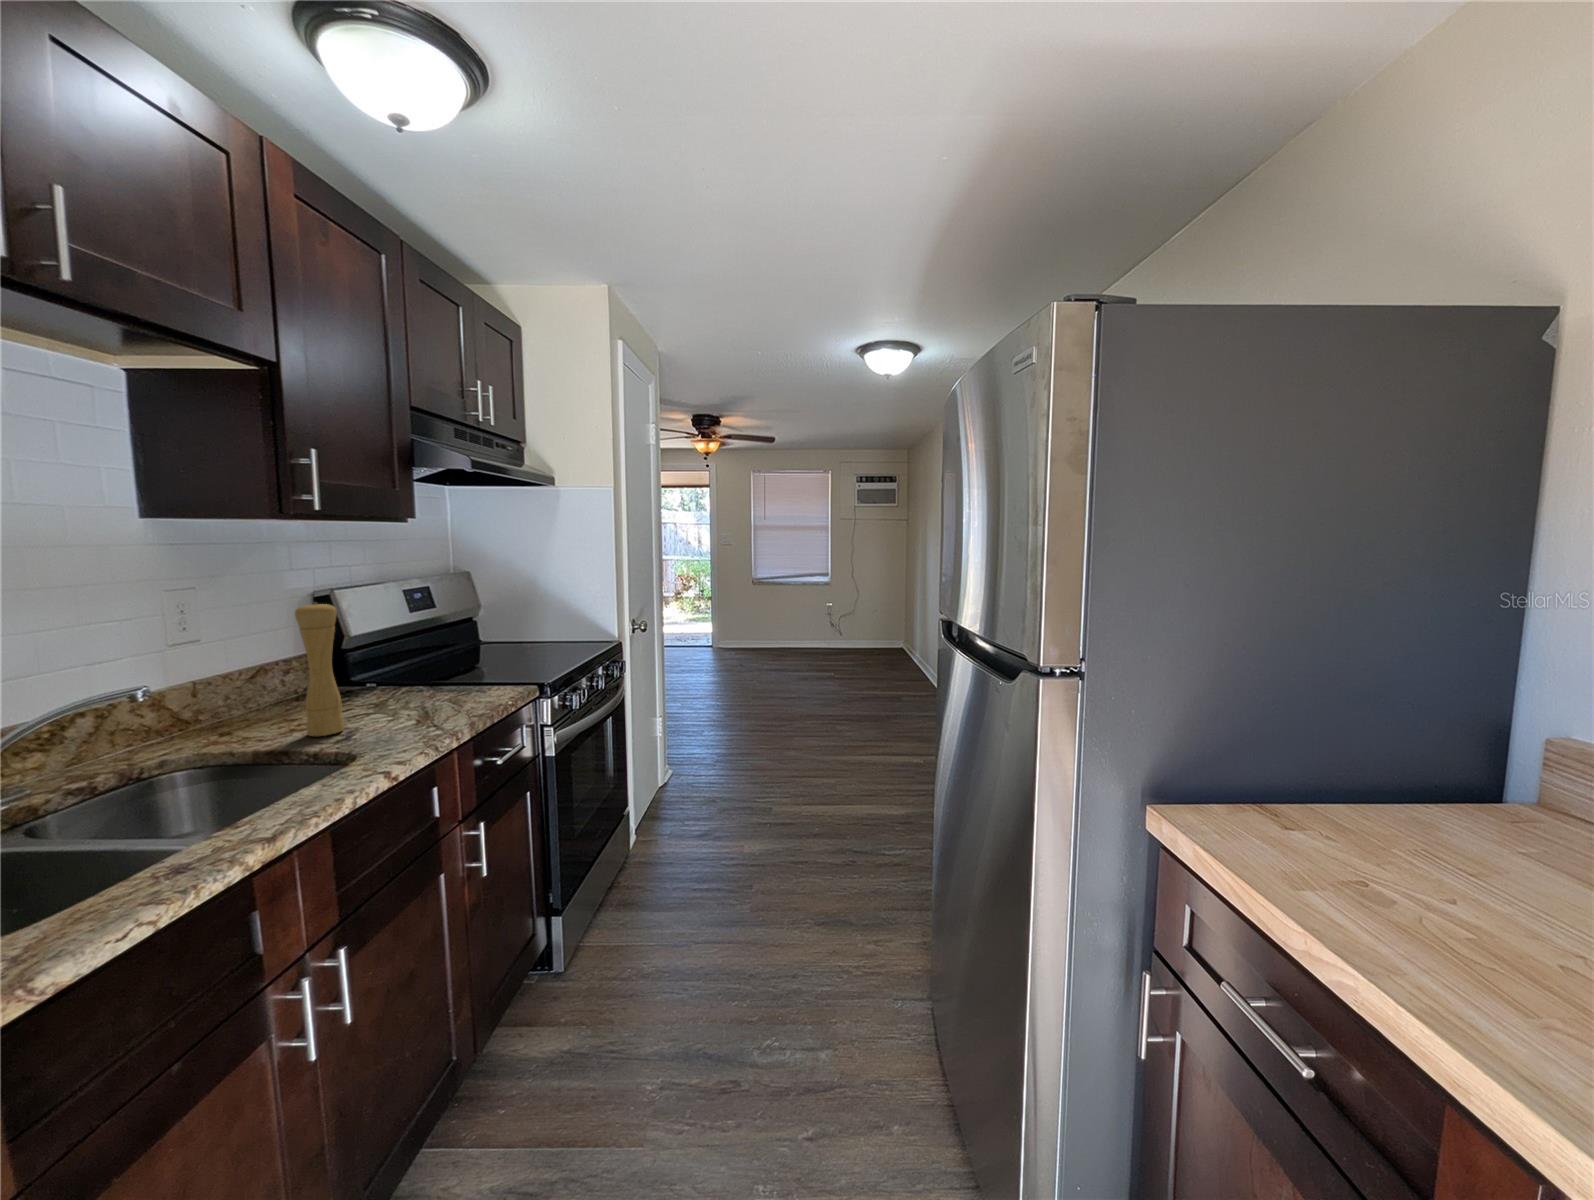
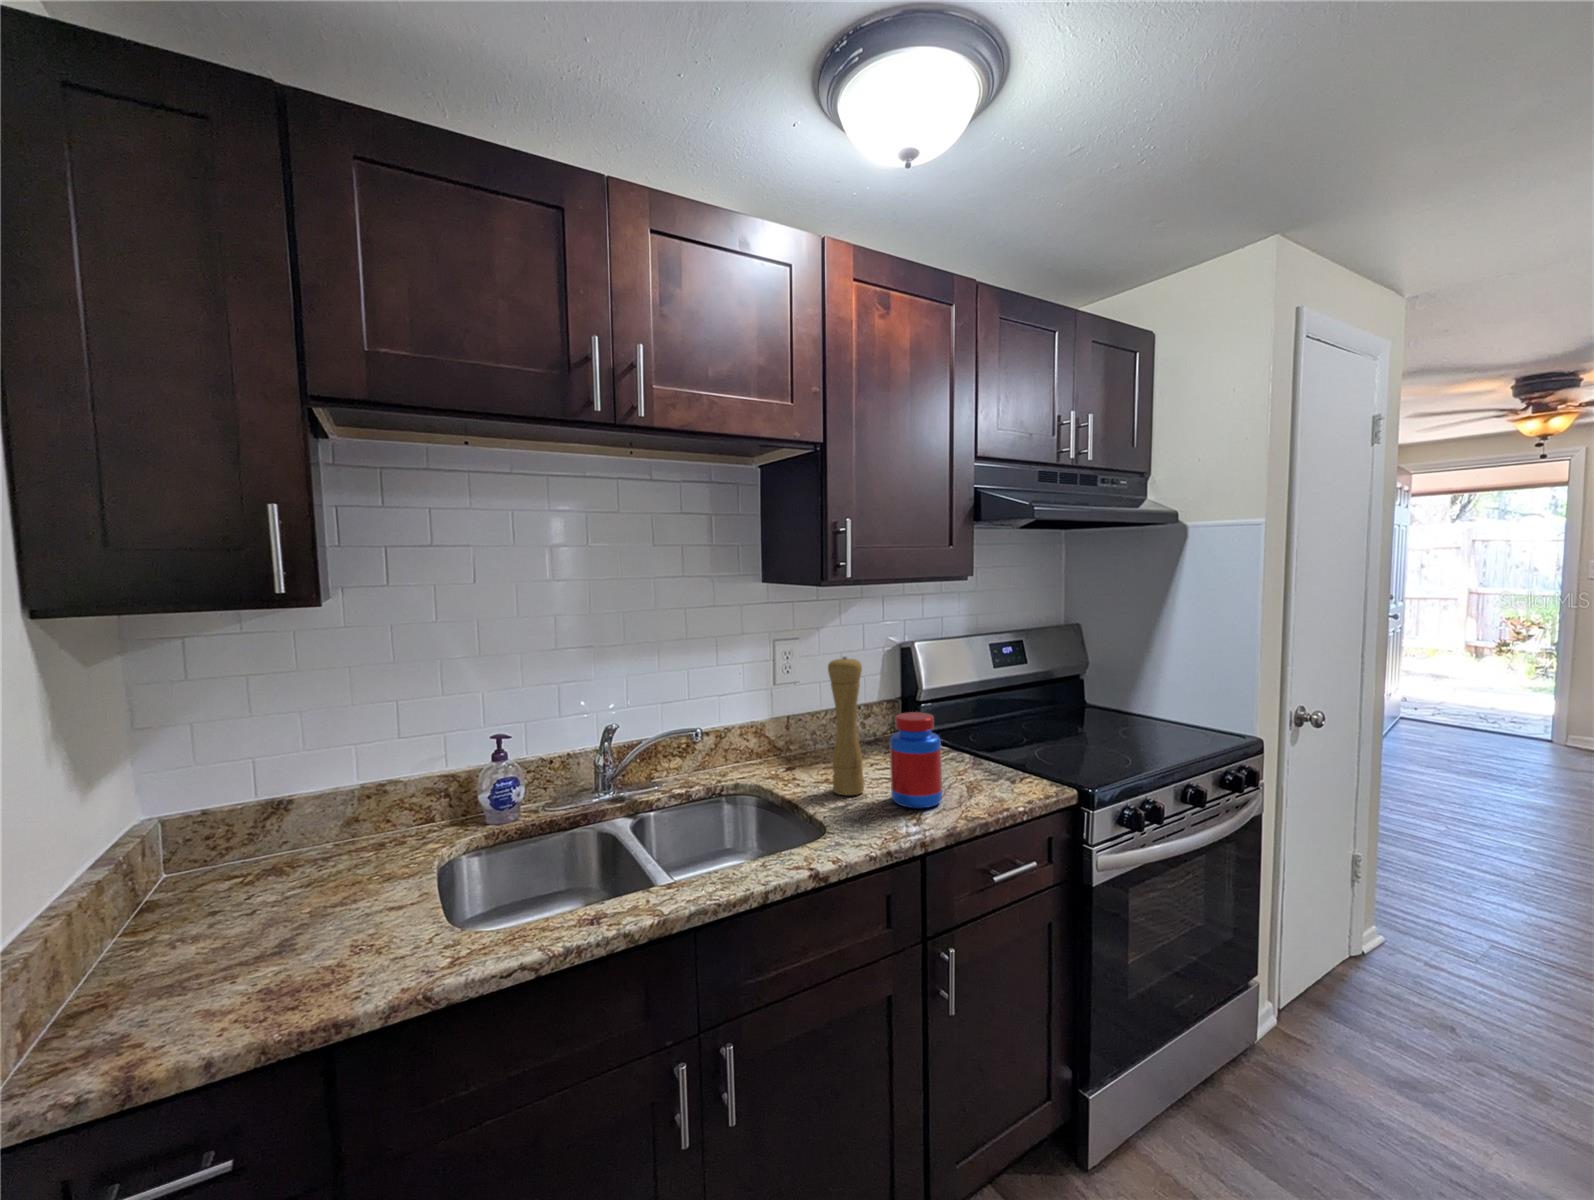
jar: none [377,646,432,727] -> present [890,712,942,808]

